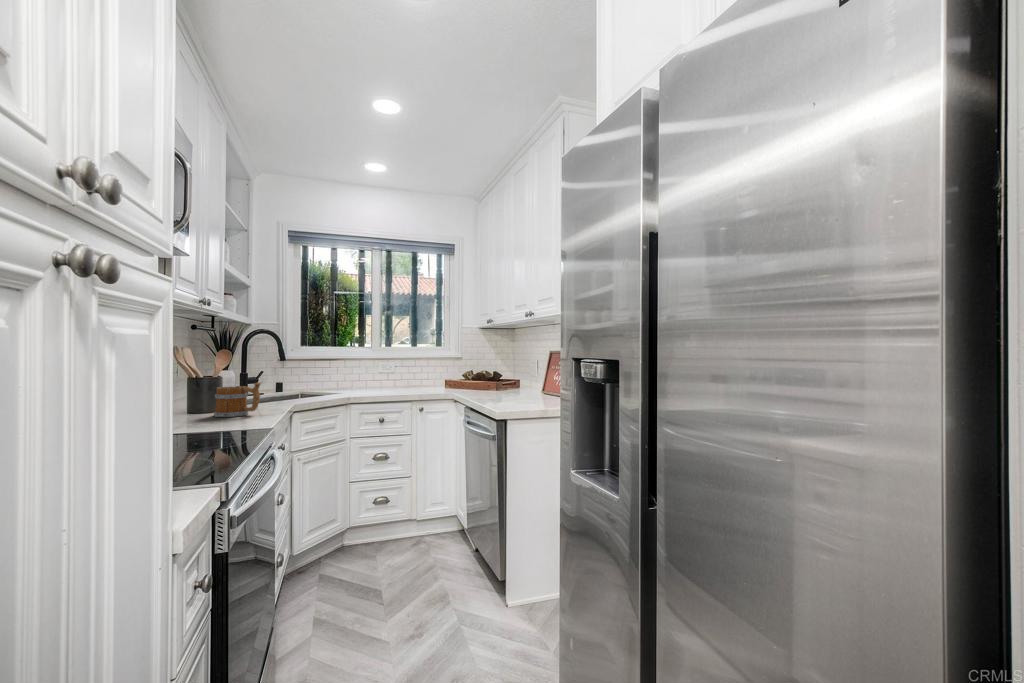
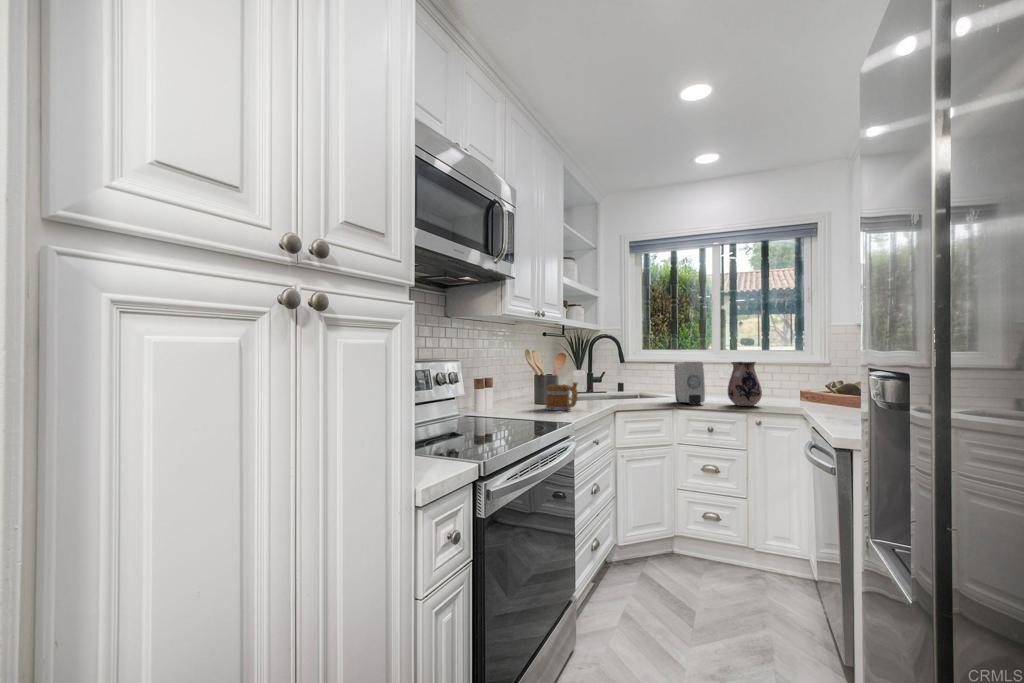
soap dispenser: none [348,358,379,399] -> present [674,362,705,405]
ceramic pitcher: none [397,358,425,396] -> present [728,362,762,406]

